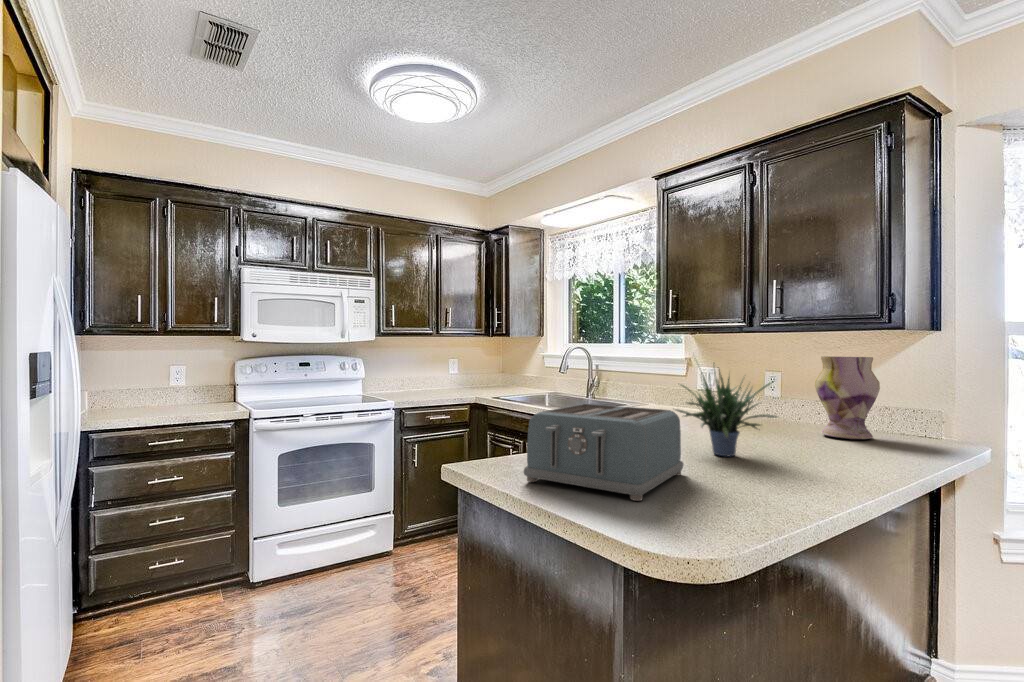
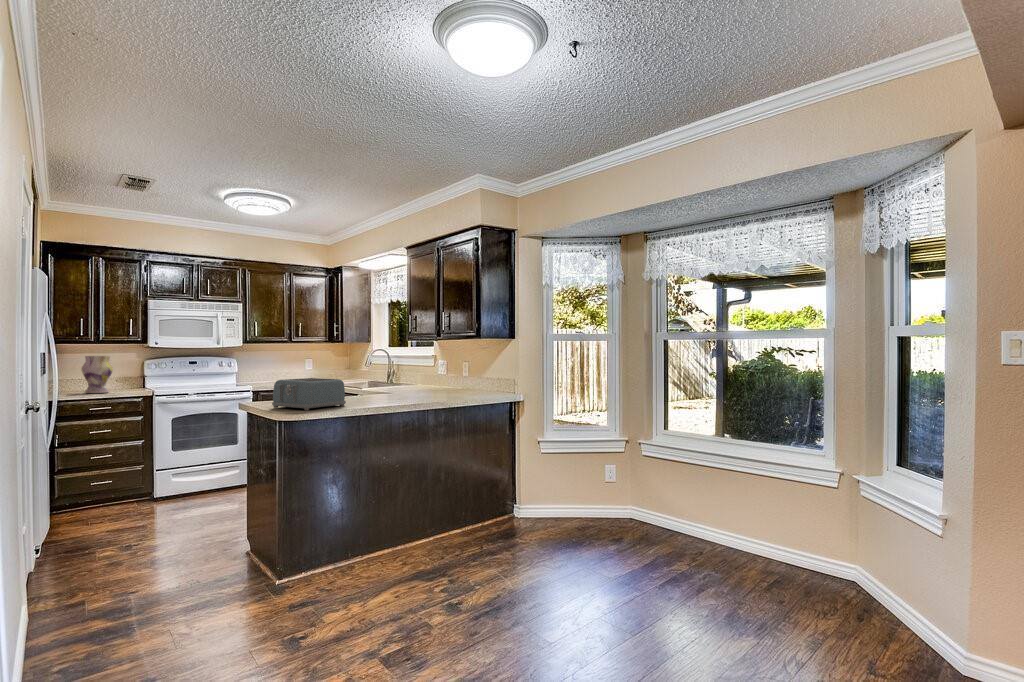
vase: present [815,356,880,439] -> present [82,356,113,393]
potted plant: present [676,364,777,457] -> none [362,355,403,402]

